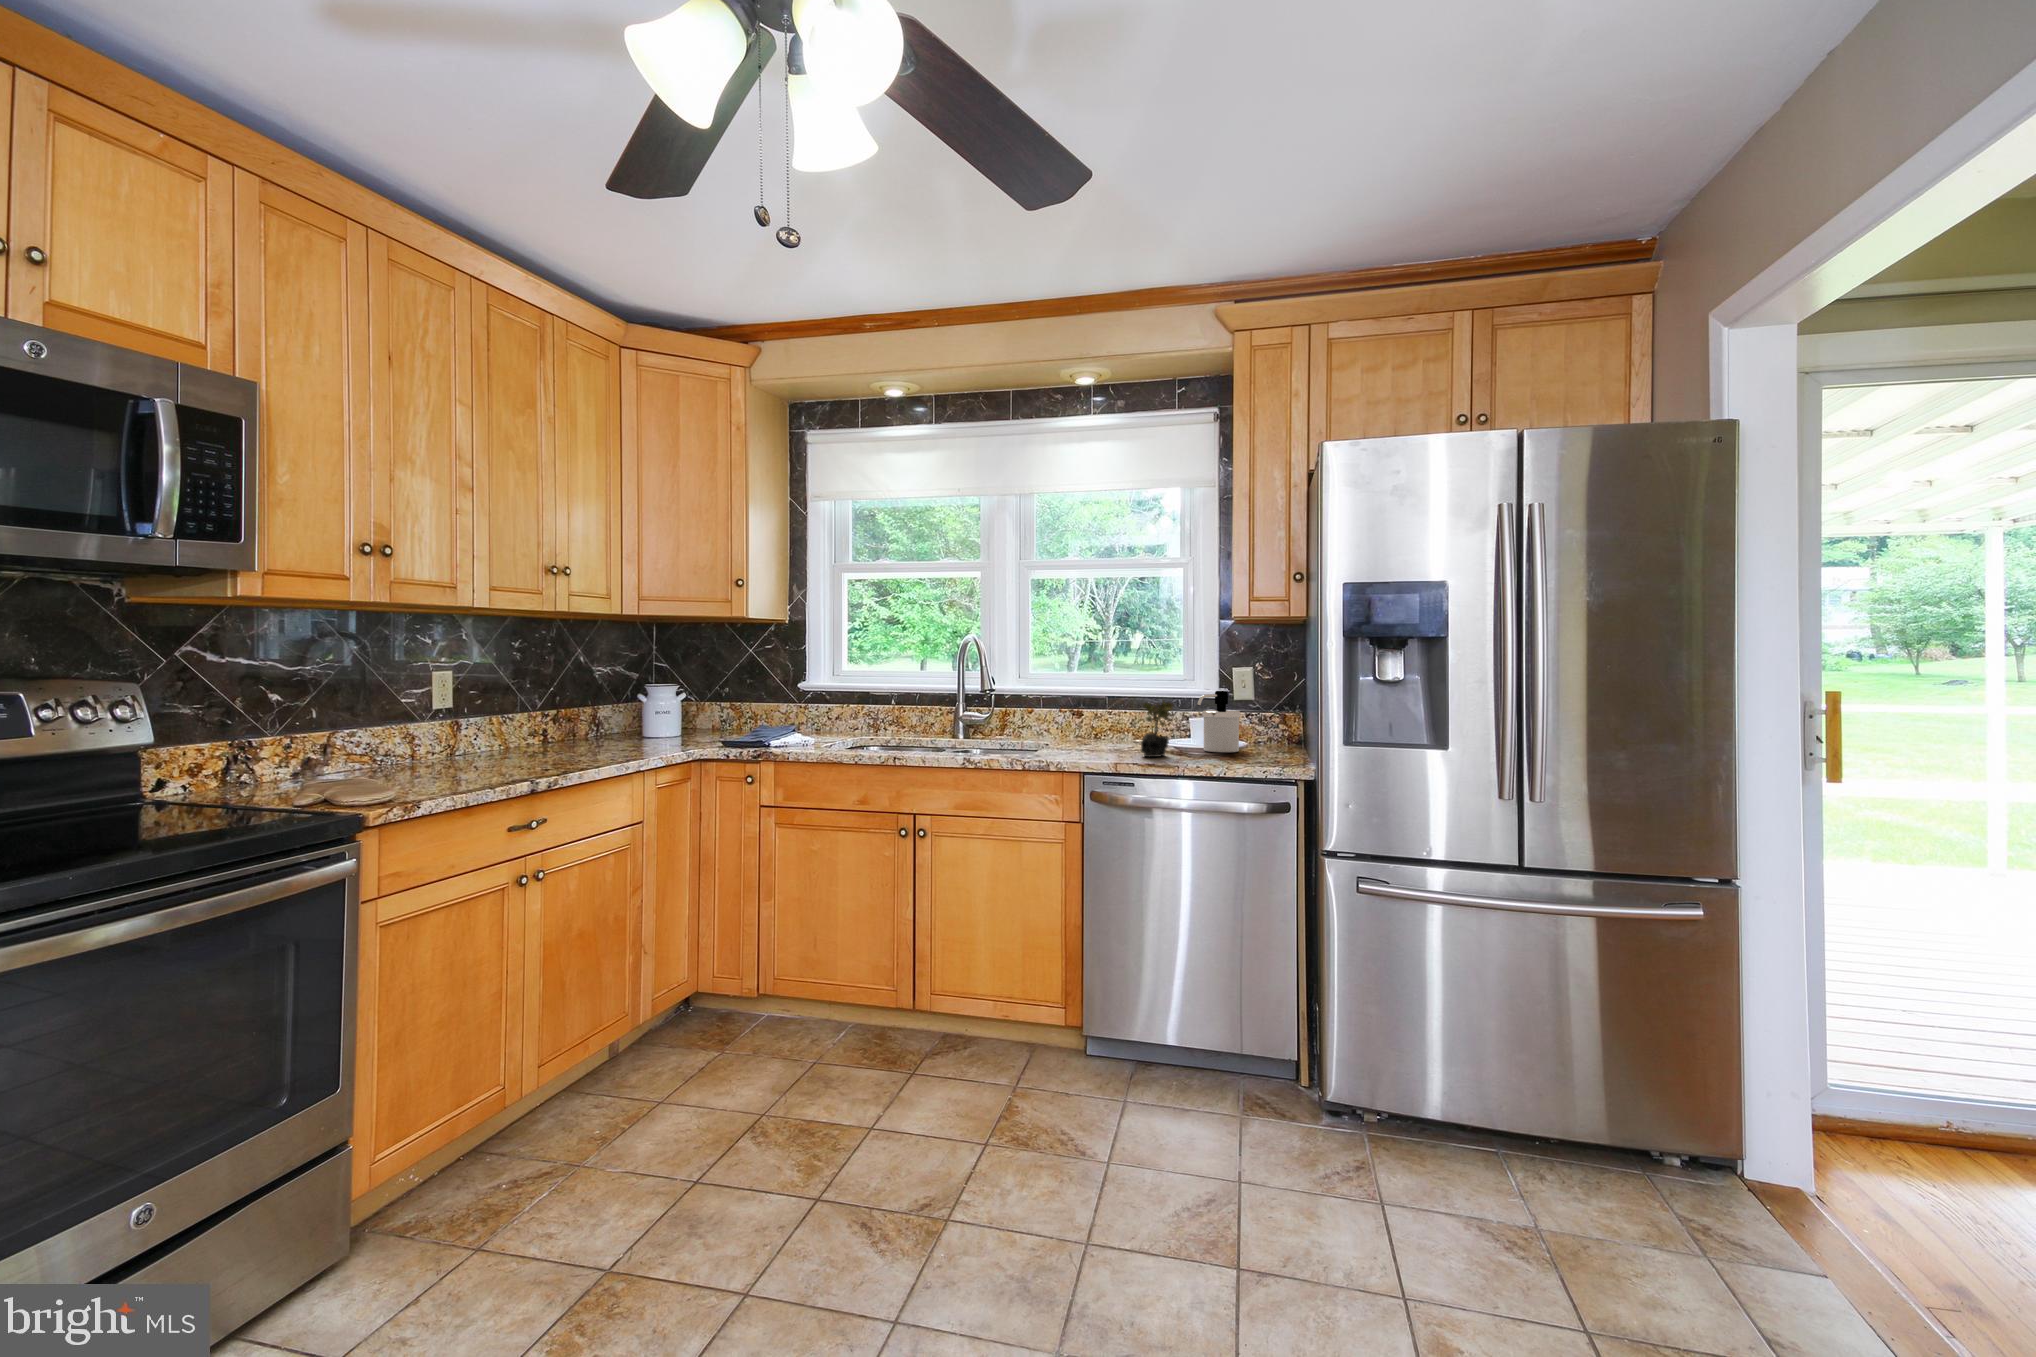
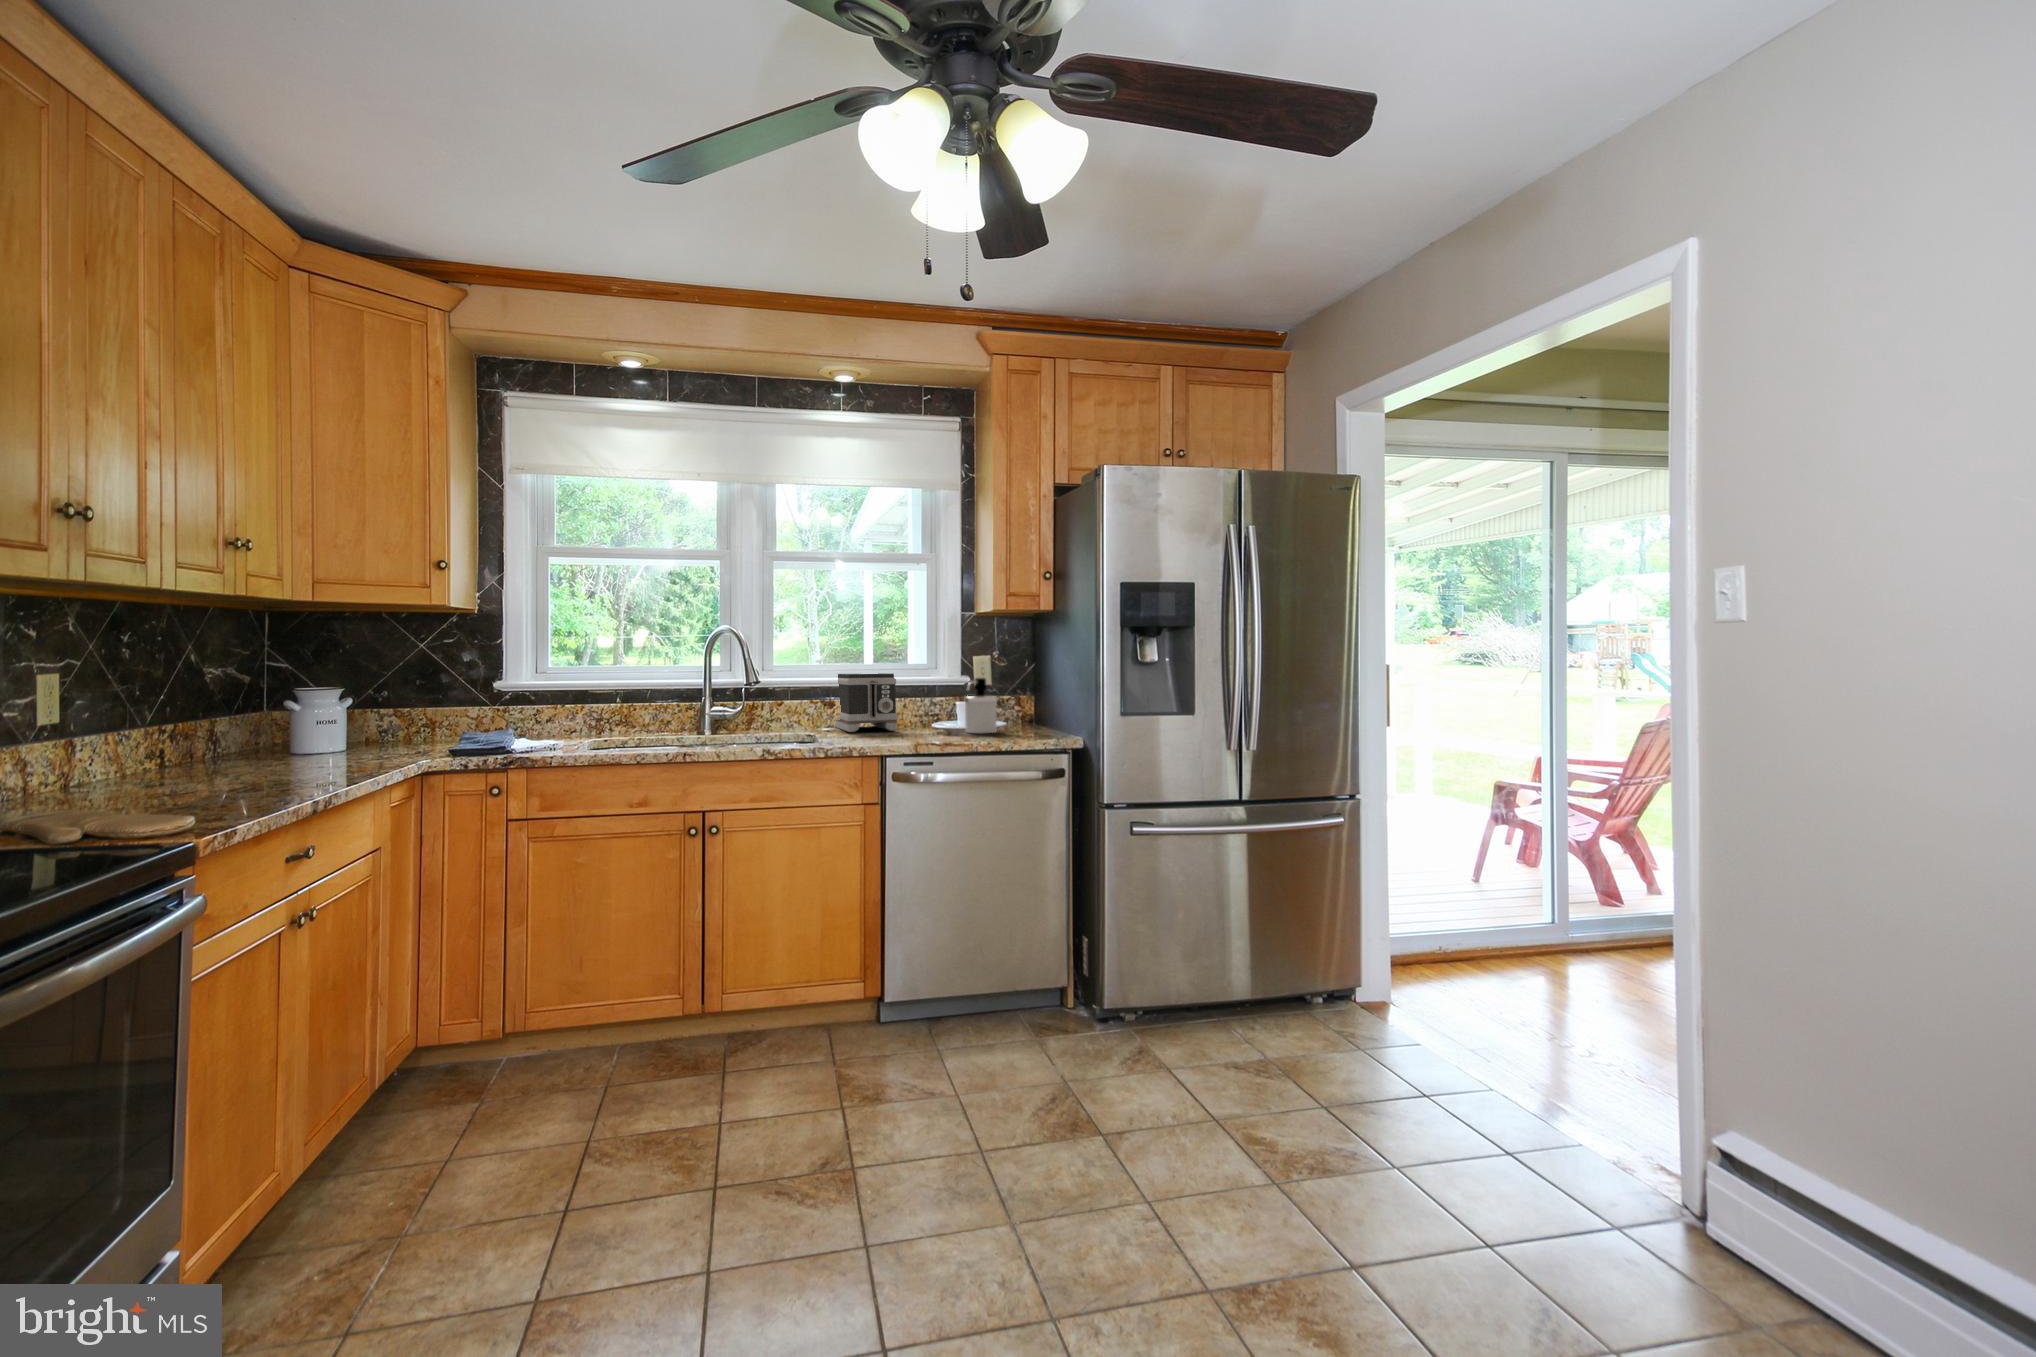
toaster: none [1083,682,1137,743] -> present [836,673,897,732]
succulent plant: present [1141,700,1173,757] -> none [919,686,955,740]

